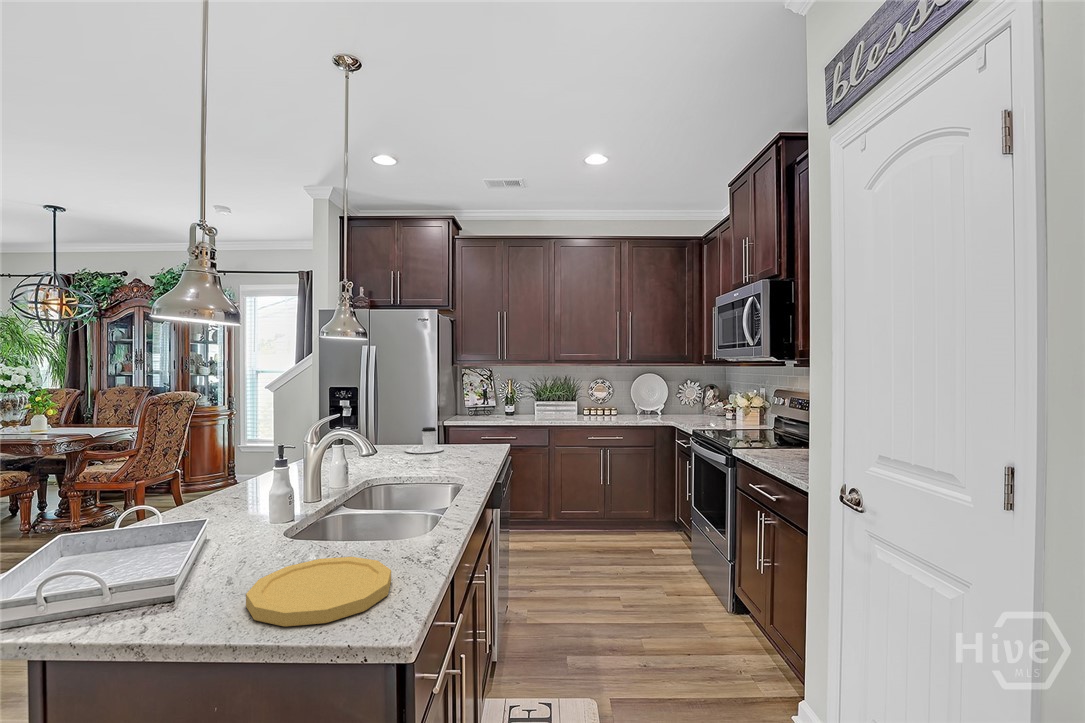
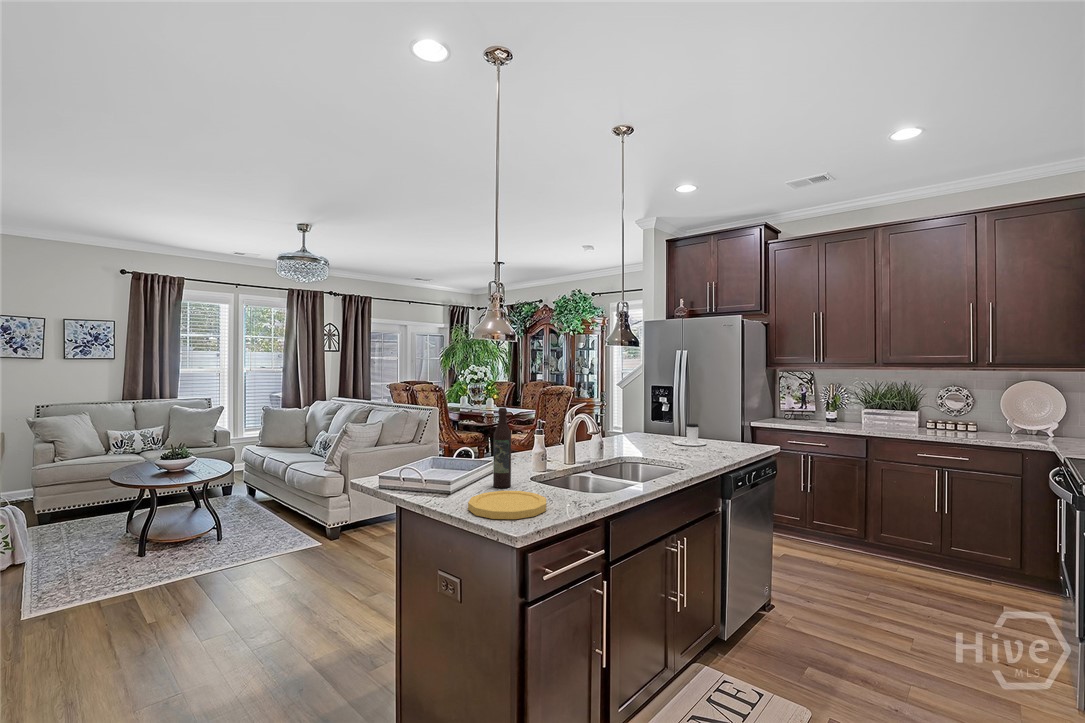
wine bottle: none [242,427,276,563] -> present [493,408,511,488]

